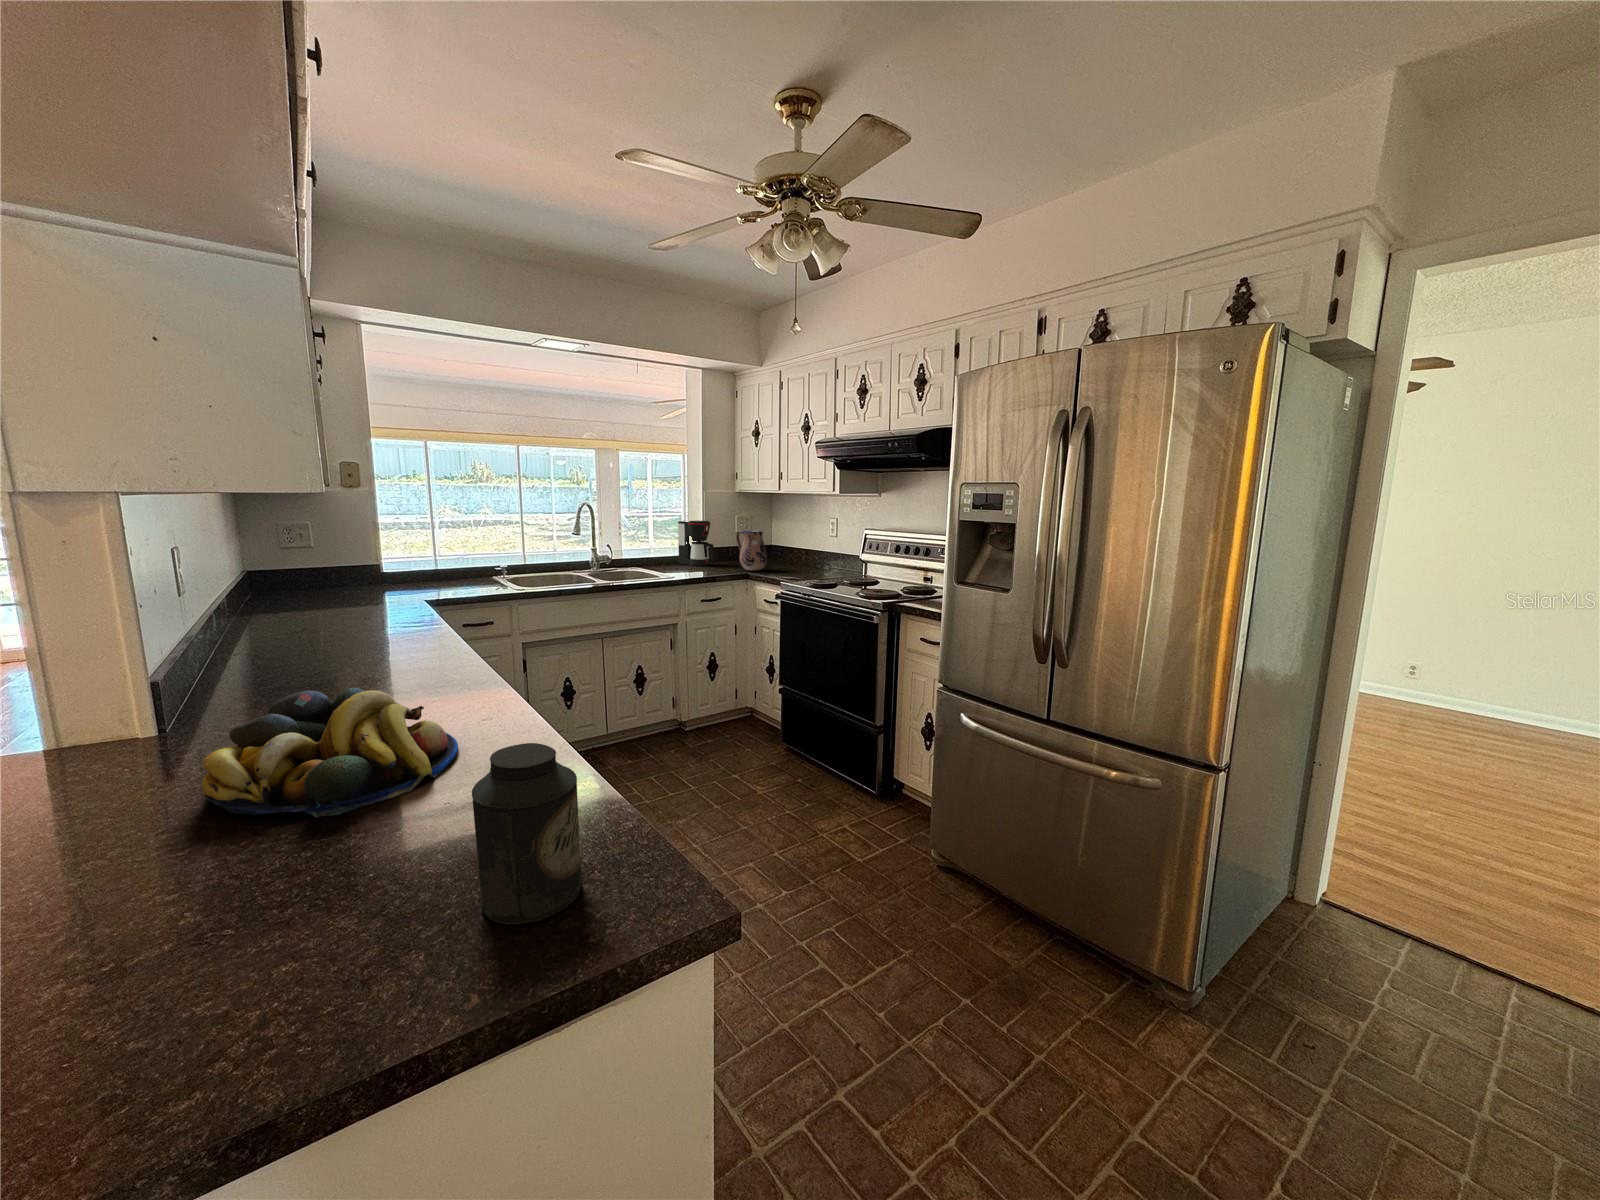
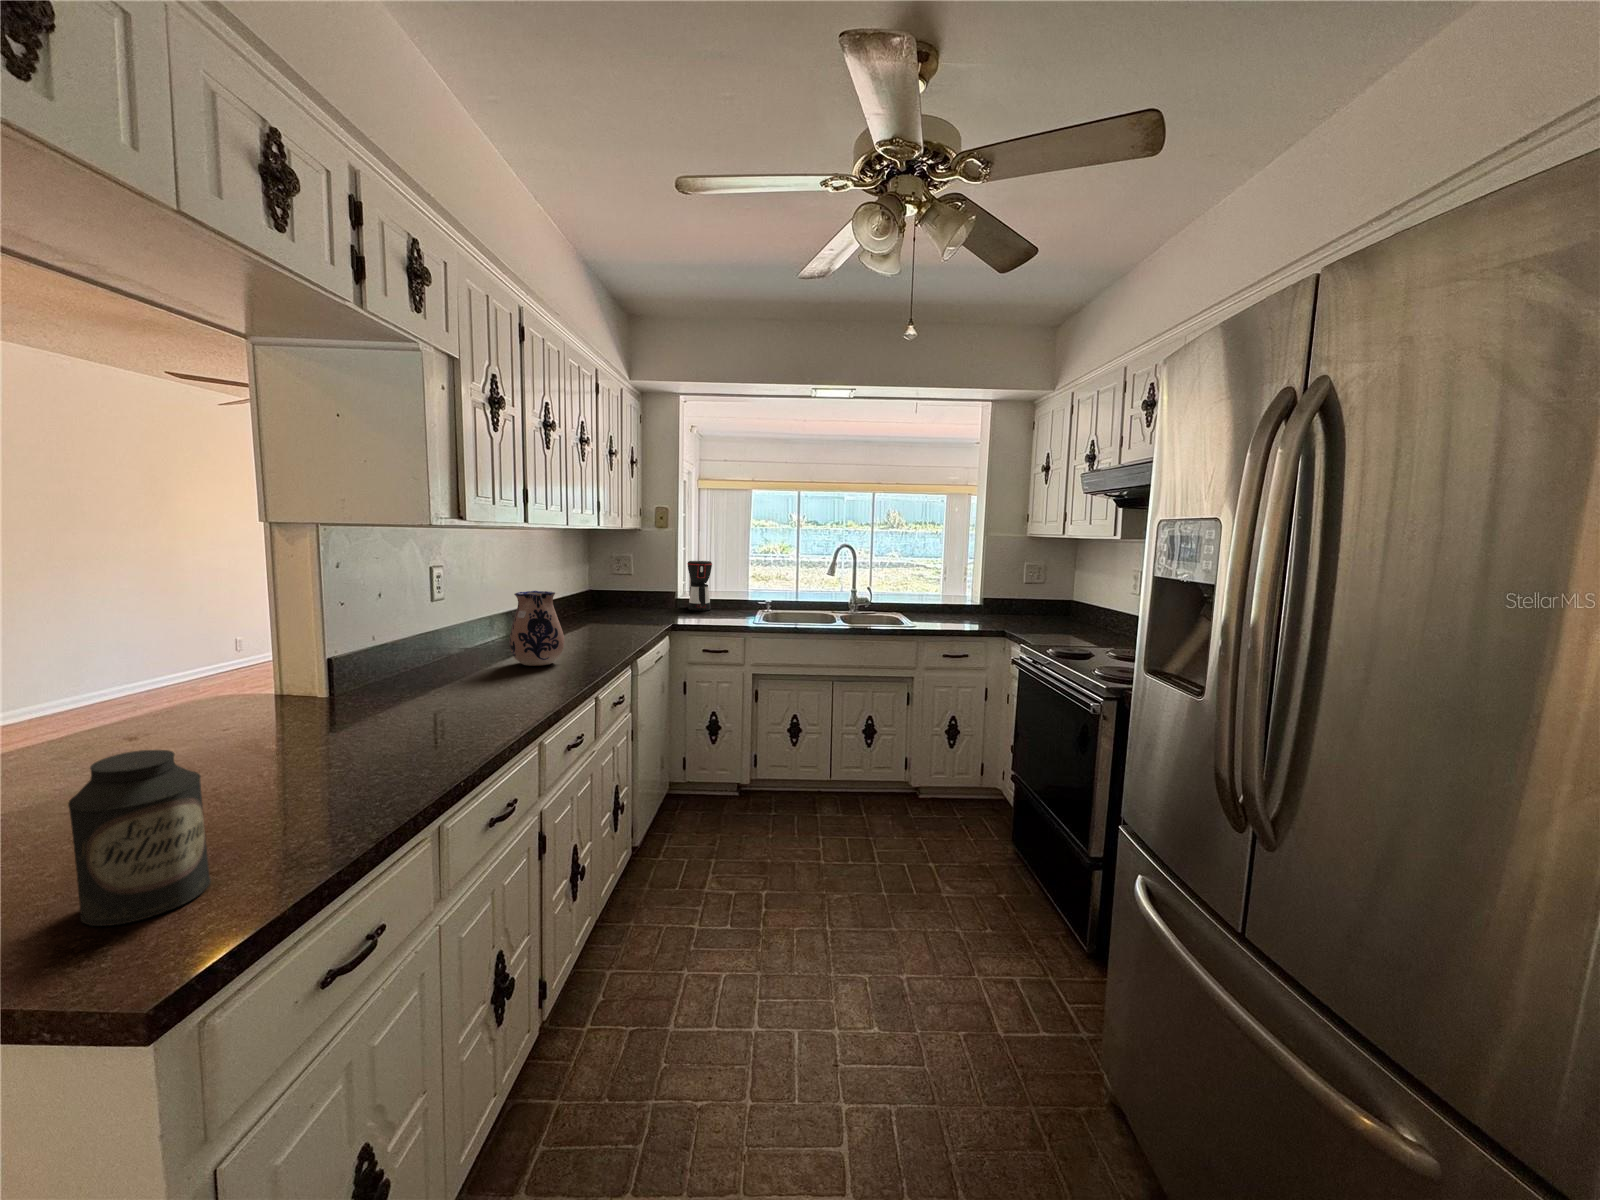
coffee maker: present [678,521,715,566] -> present [687,561,712,611]
ceramic pitcher: present [736,531,767,571] -> present [509,591,564,666]
fruit bowl: present [202,688,458,817] -> none [228,678,437,780]

